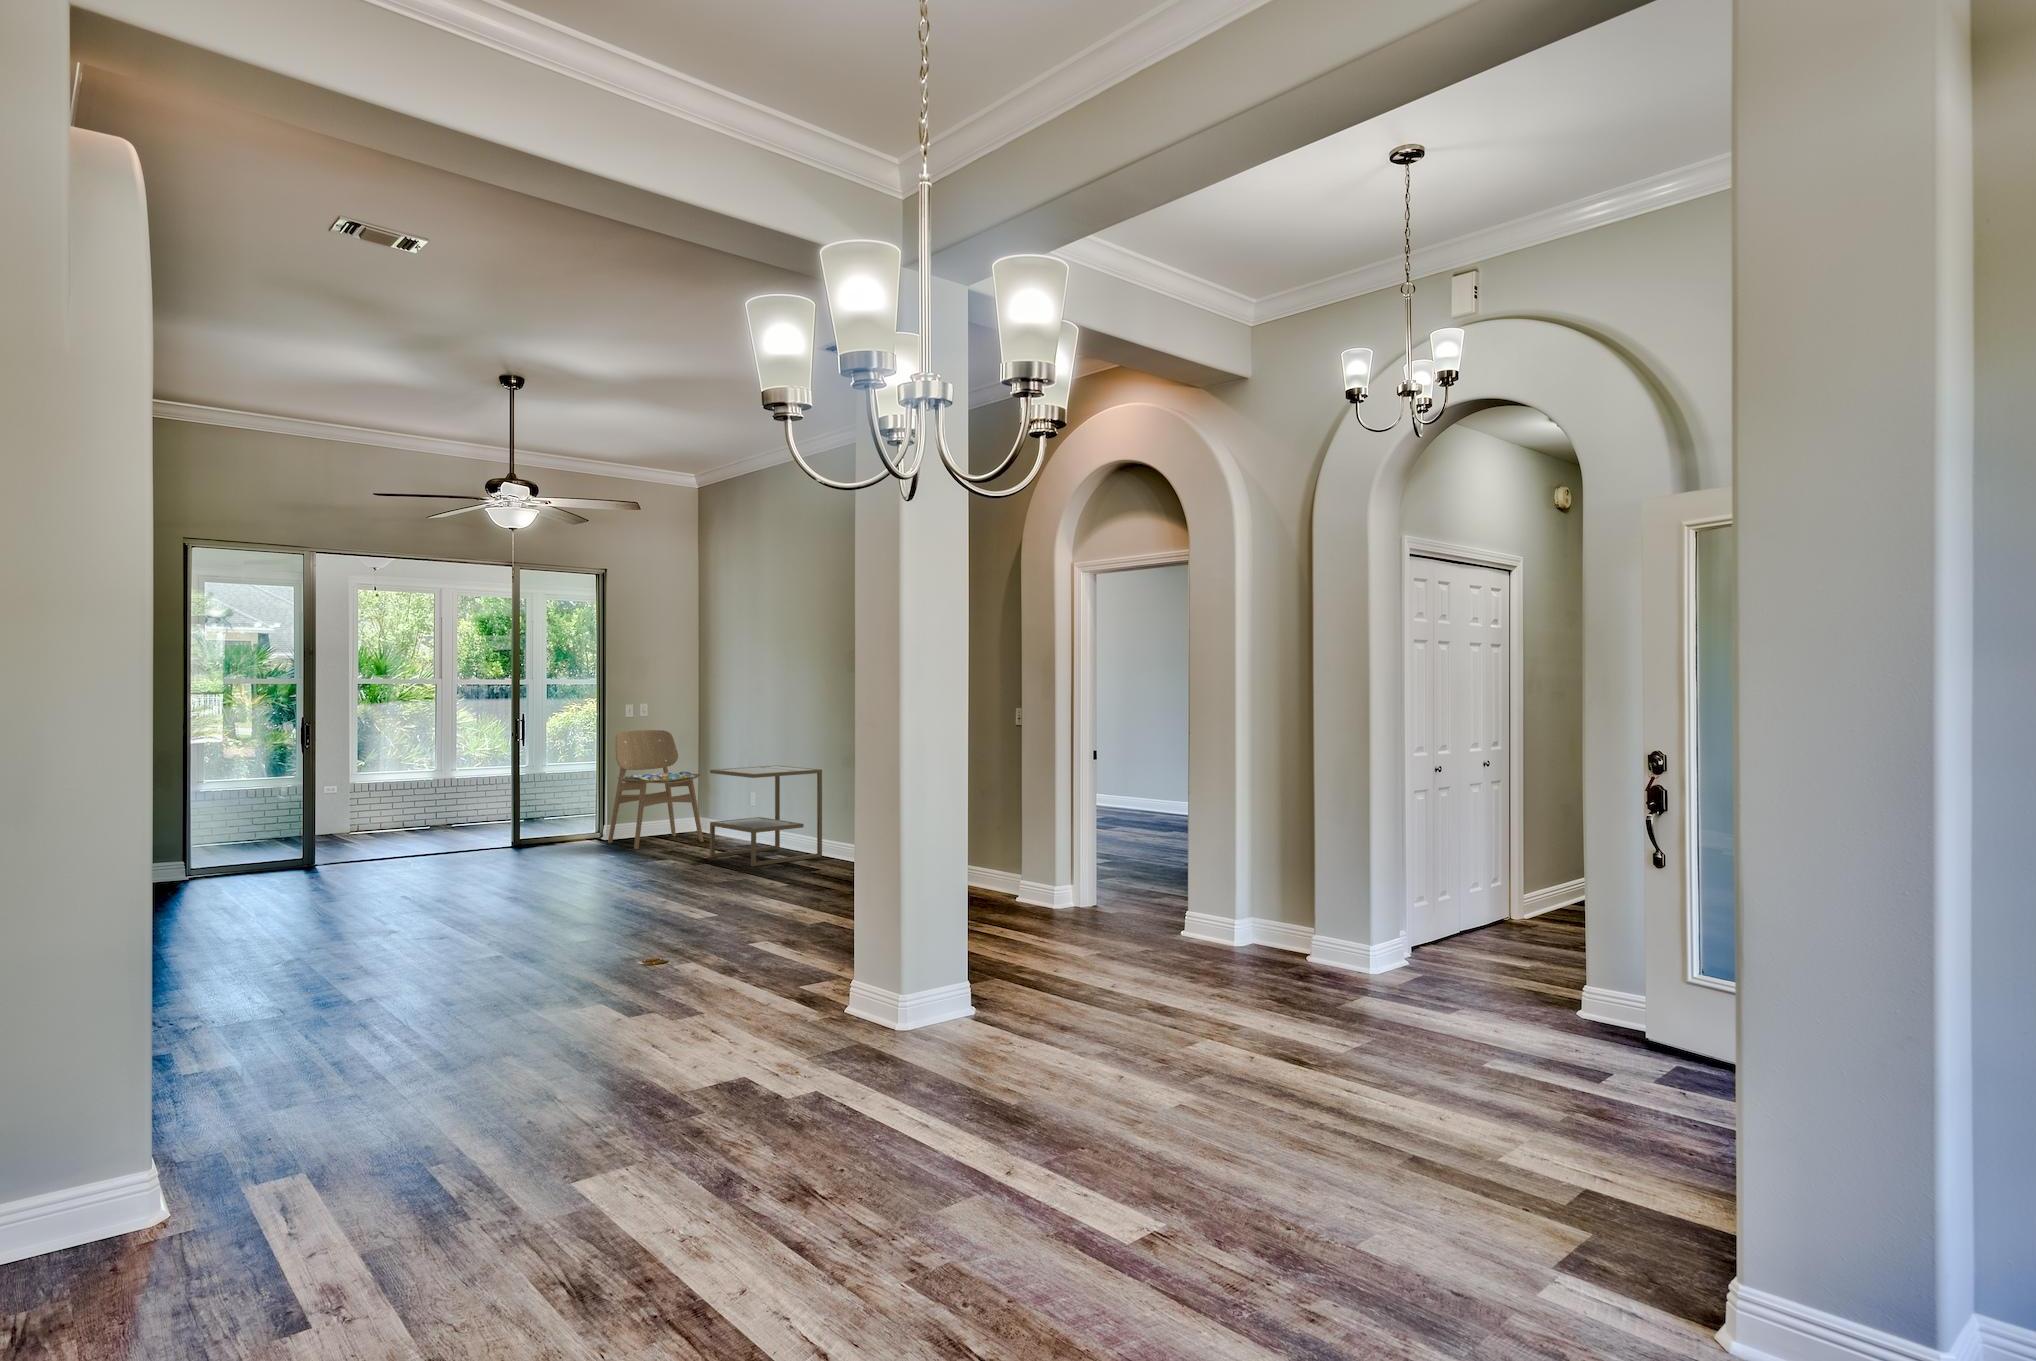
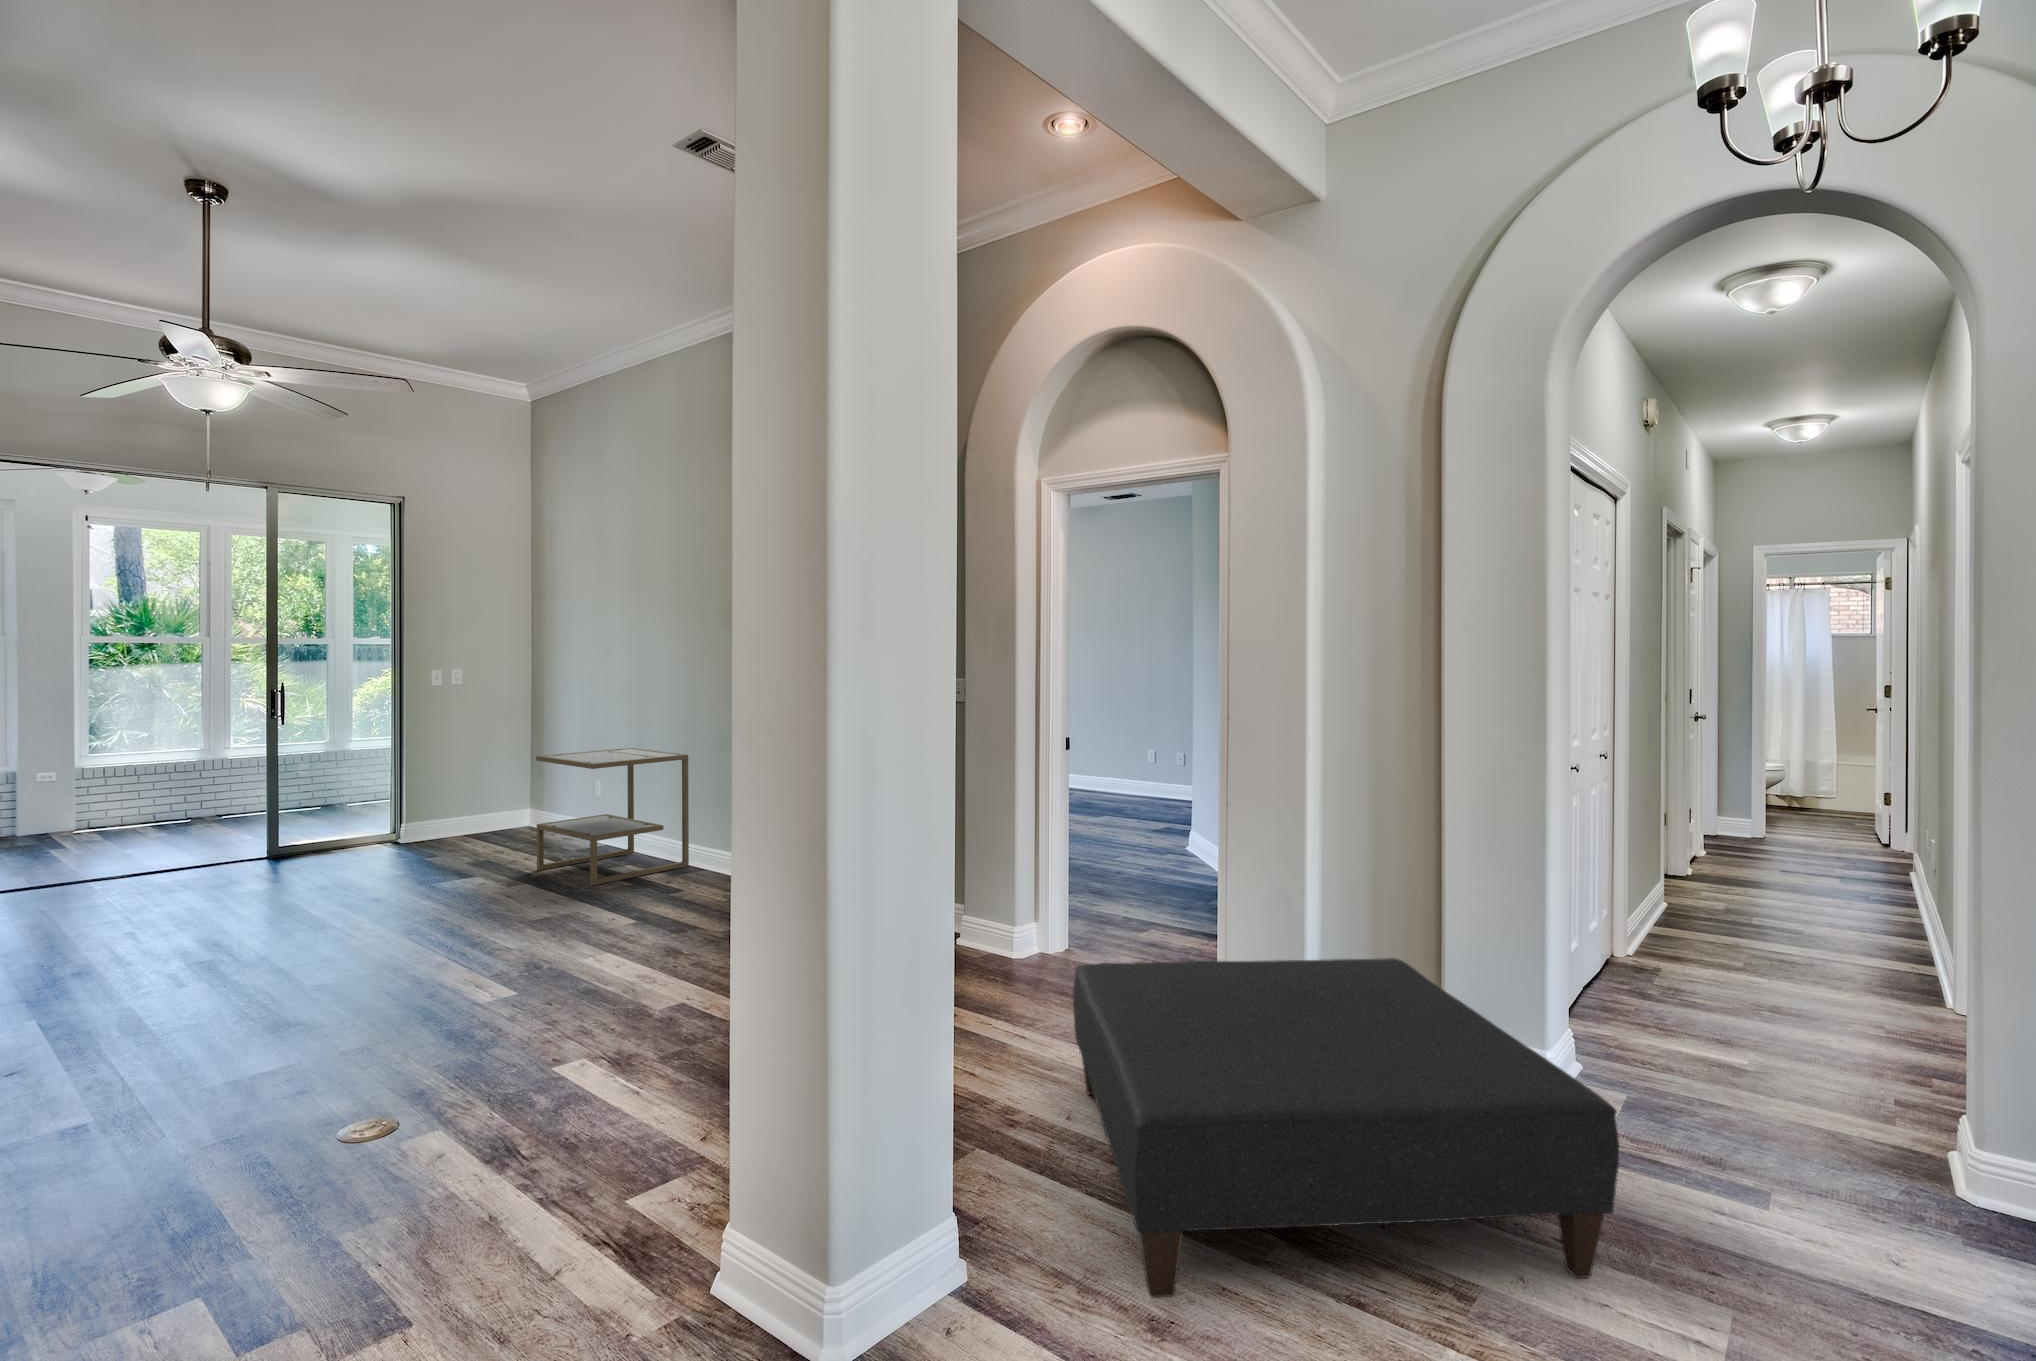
dining chair: present [608,730,703,849] -> none [404,702,536,858]
ottoman: none [1057,883,1323,1027] -> present [1073,958,1619,1297]

